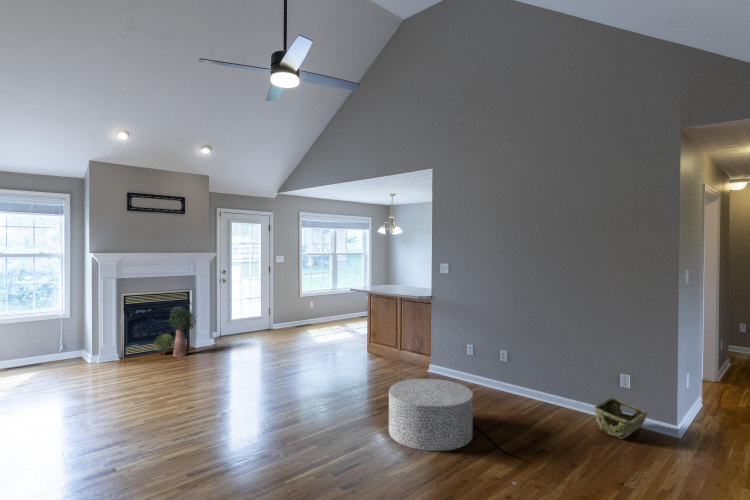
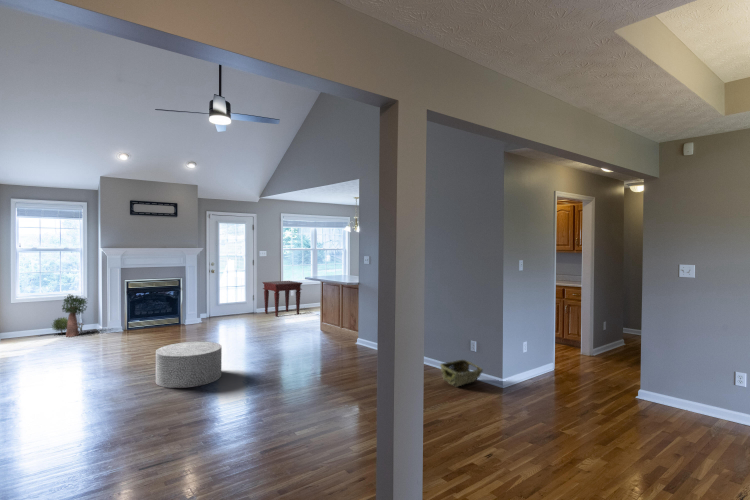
side table: none [281,290,329,334] -> present [263,281,302,317]
potted plant: present [155,307,195,357] -> present [52,294,87,337]
ottoman: present [389,379,473,451] -> present [156,342,222,388]

